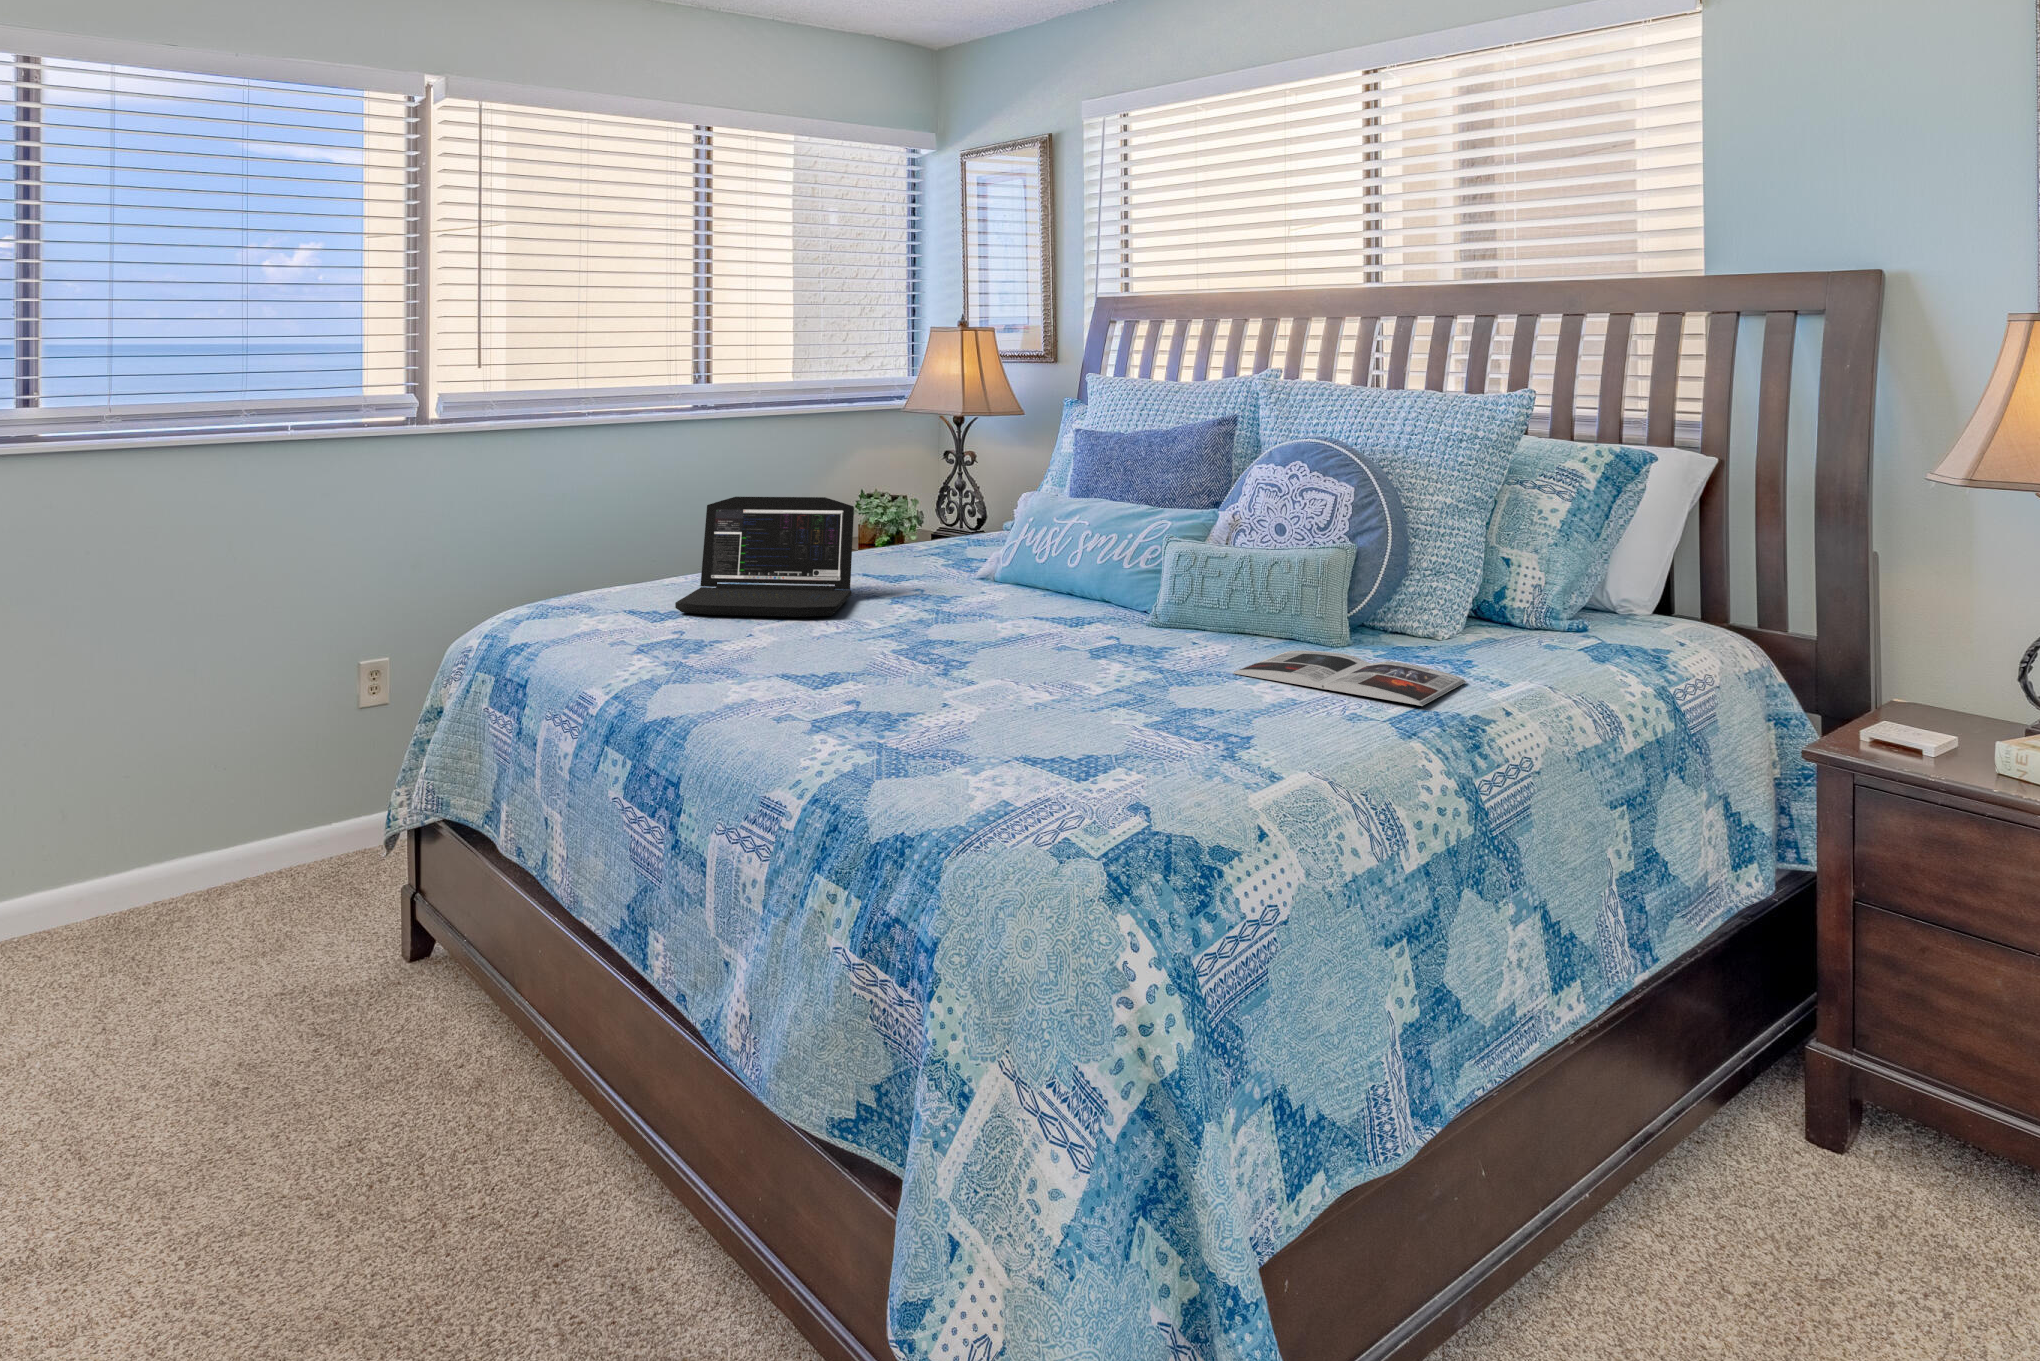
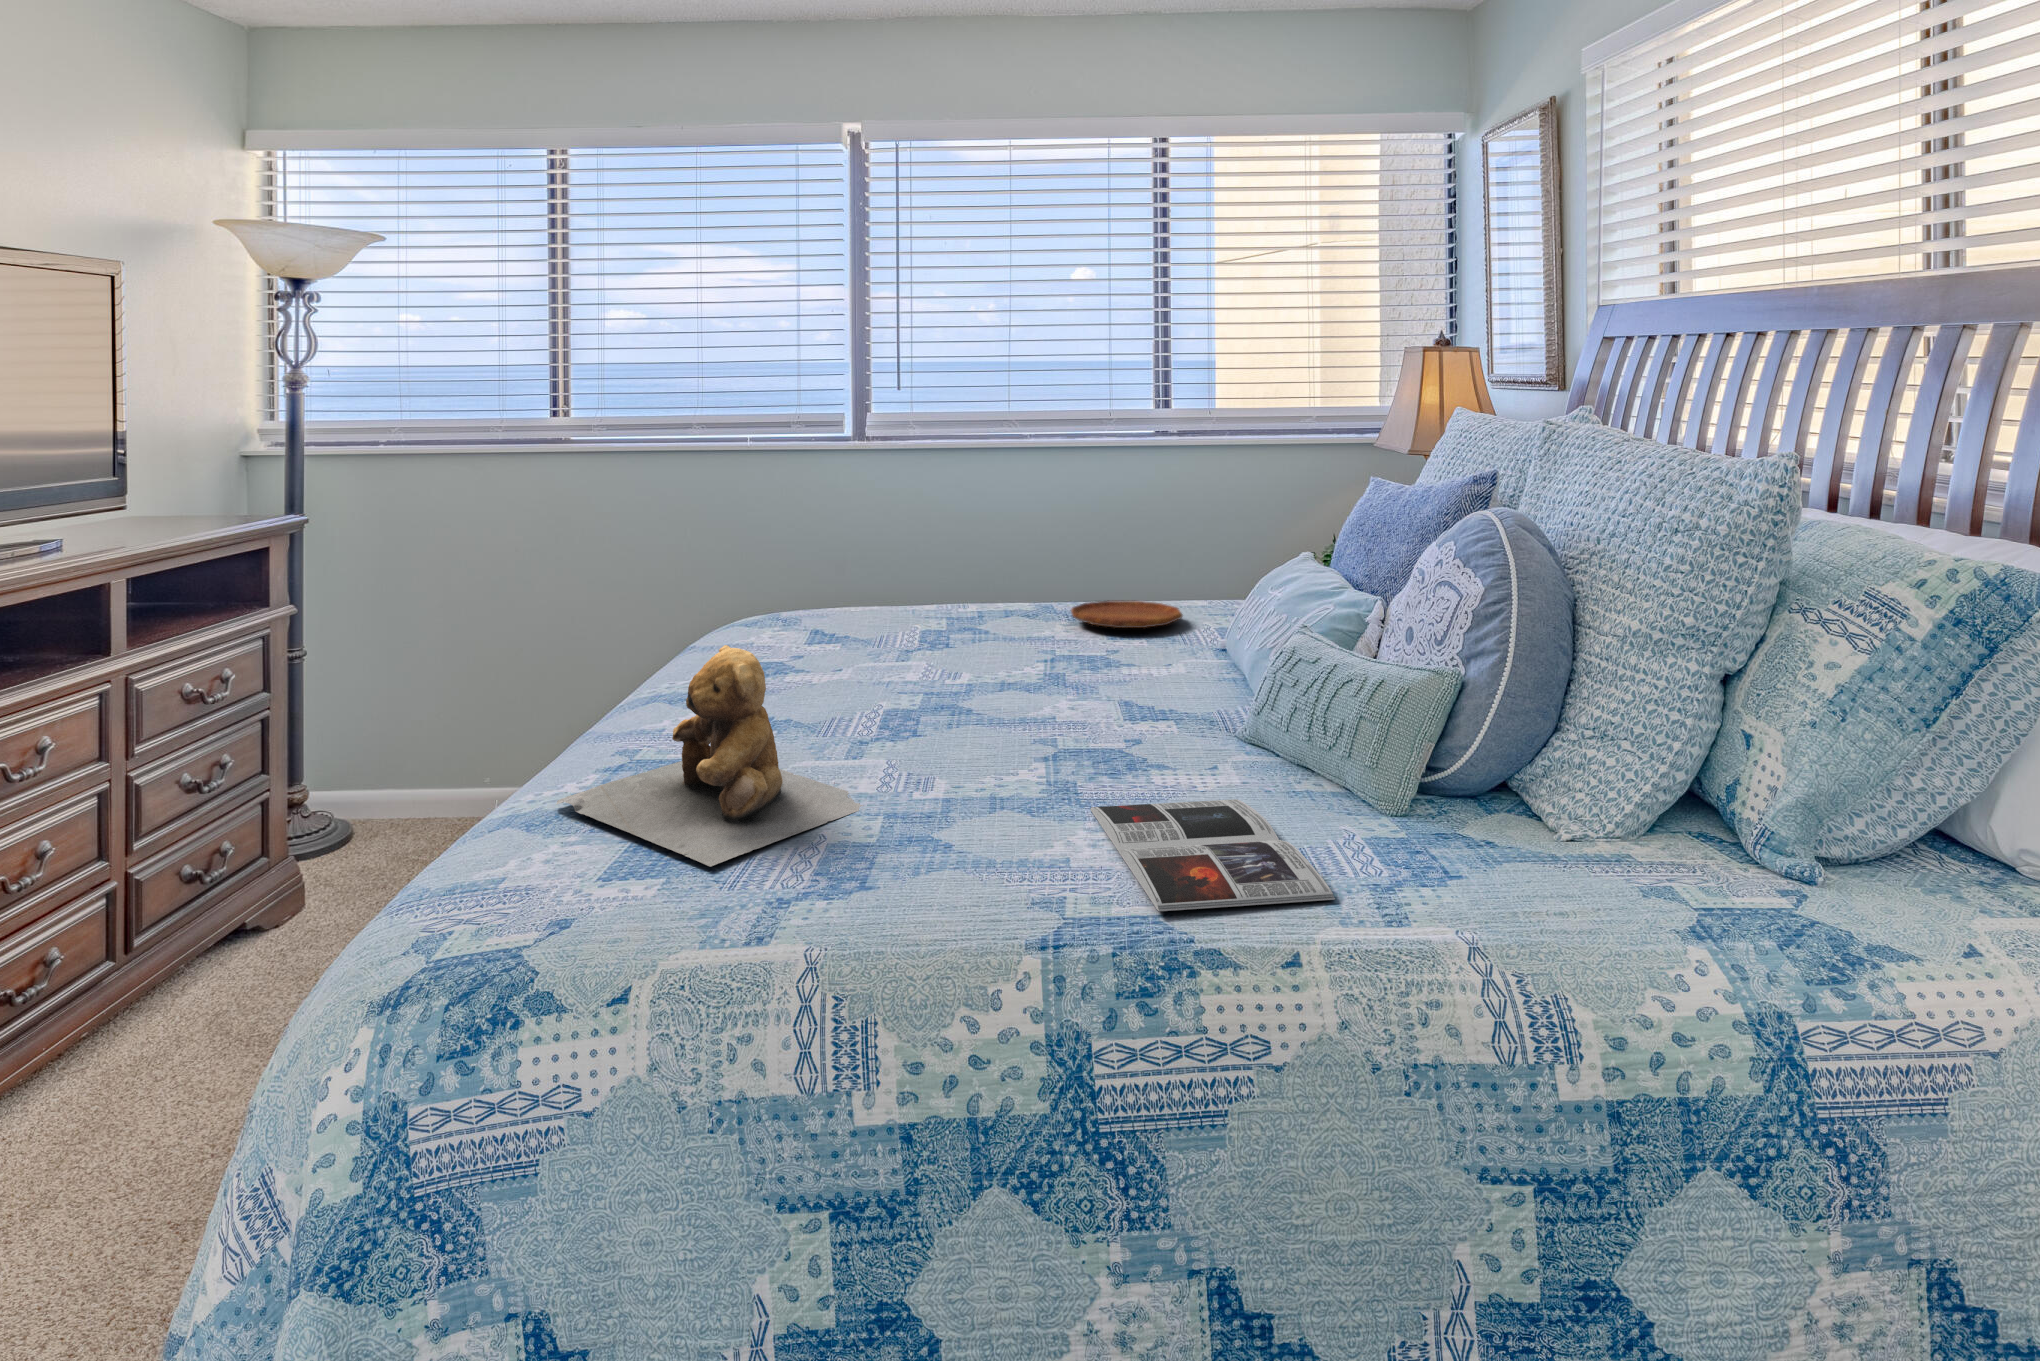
laptop: present [675,497,854,617] -> none [815,526,1007,661]
tray: none [849,551,950,572] -> present [1071,600,1183,628]
teddy bear: none [891,585,1137,753] -> present [557,645,863,867]

